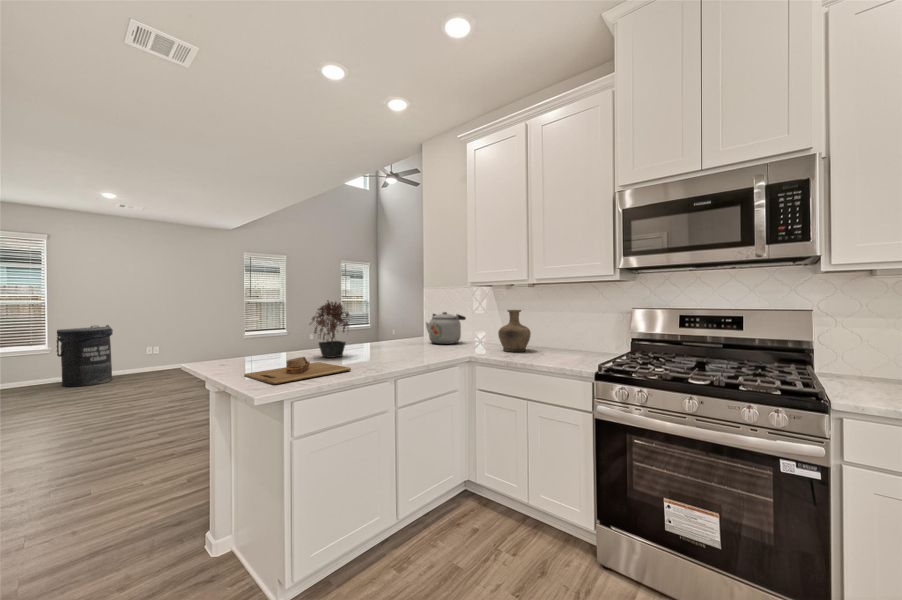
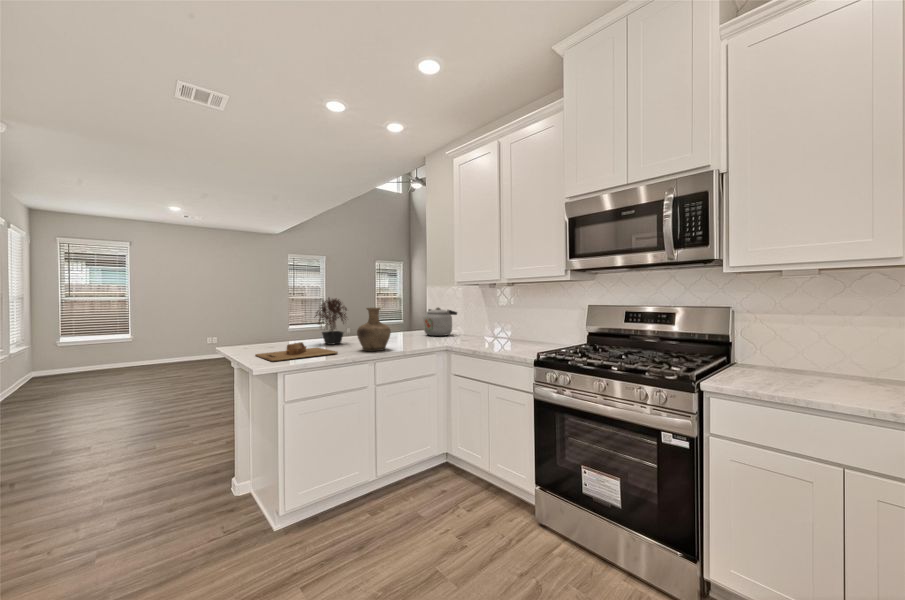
vase: present [498,310,531,352] -> present [357,308,391,351]
trash can: present [57,325,113,387] -> none [136,318,179,370]

